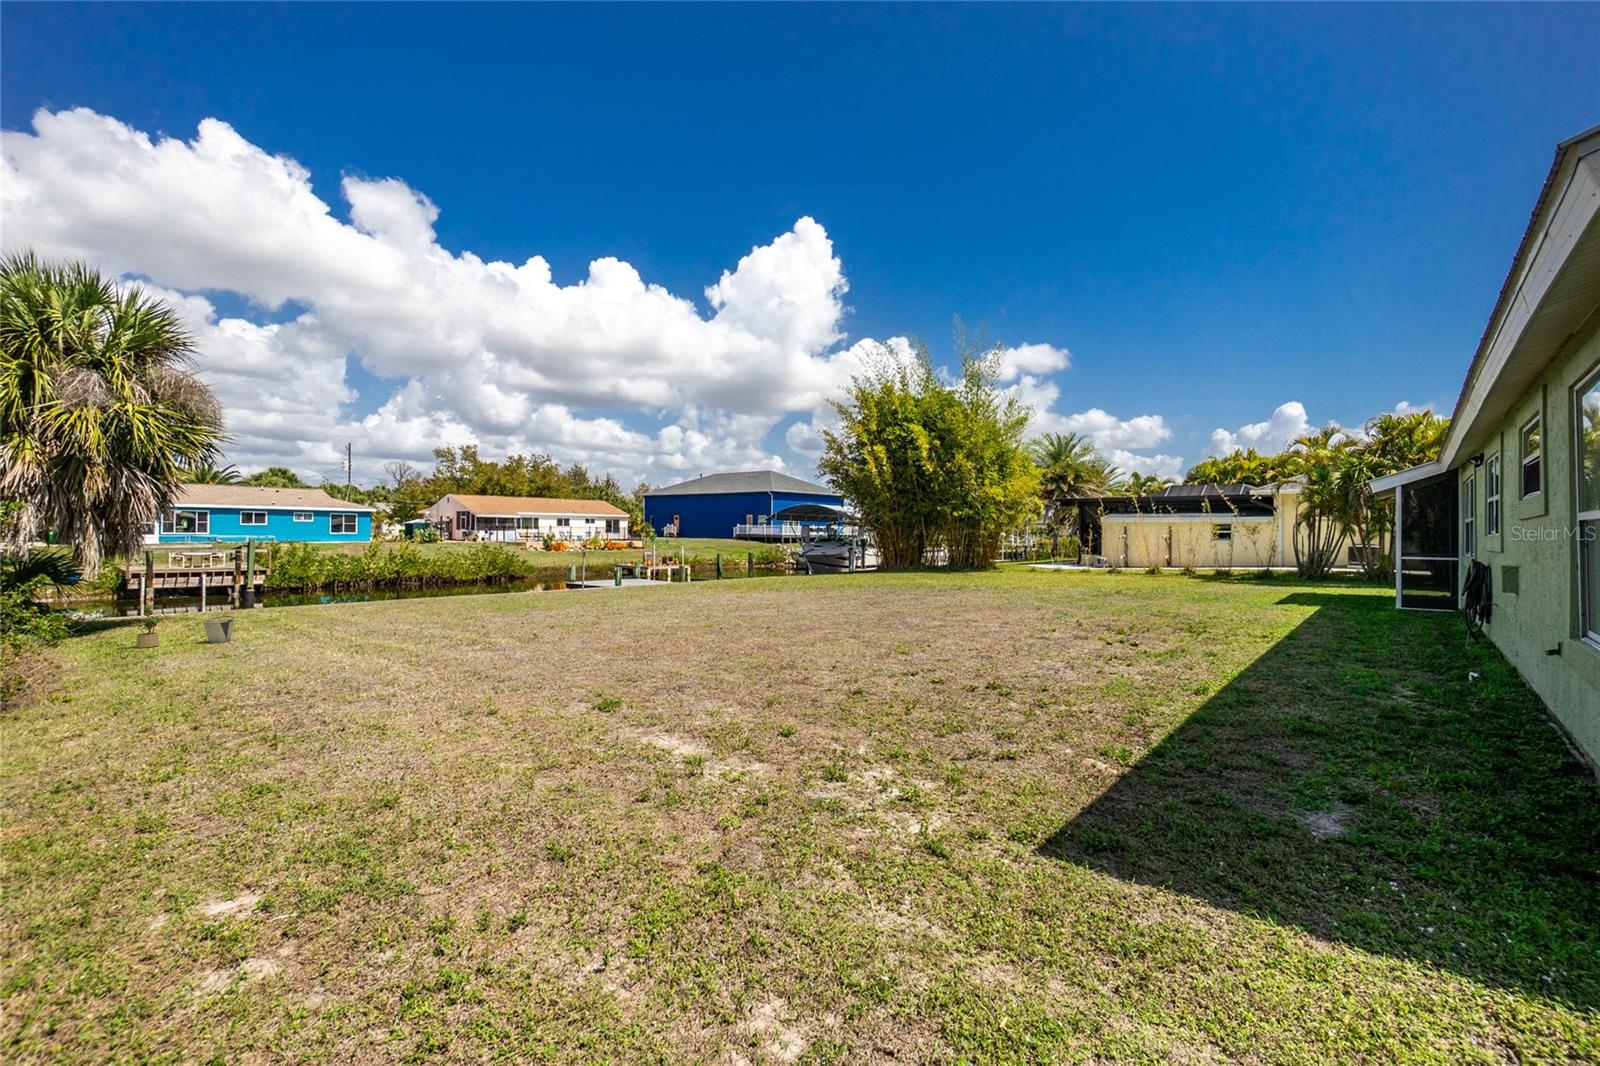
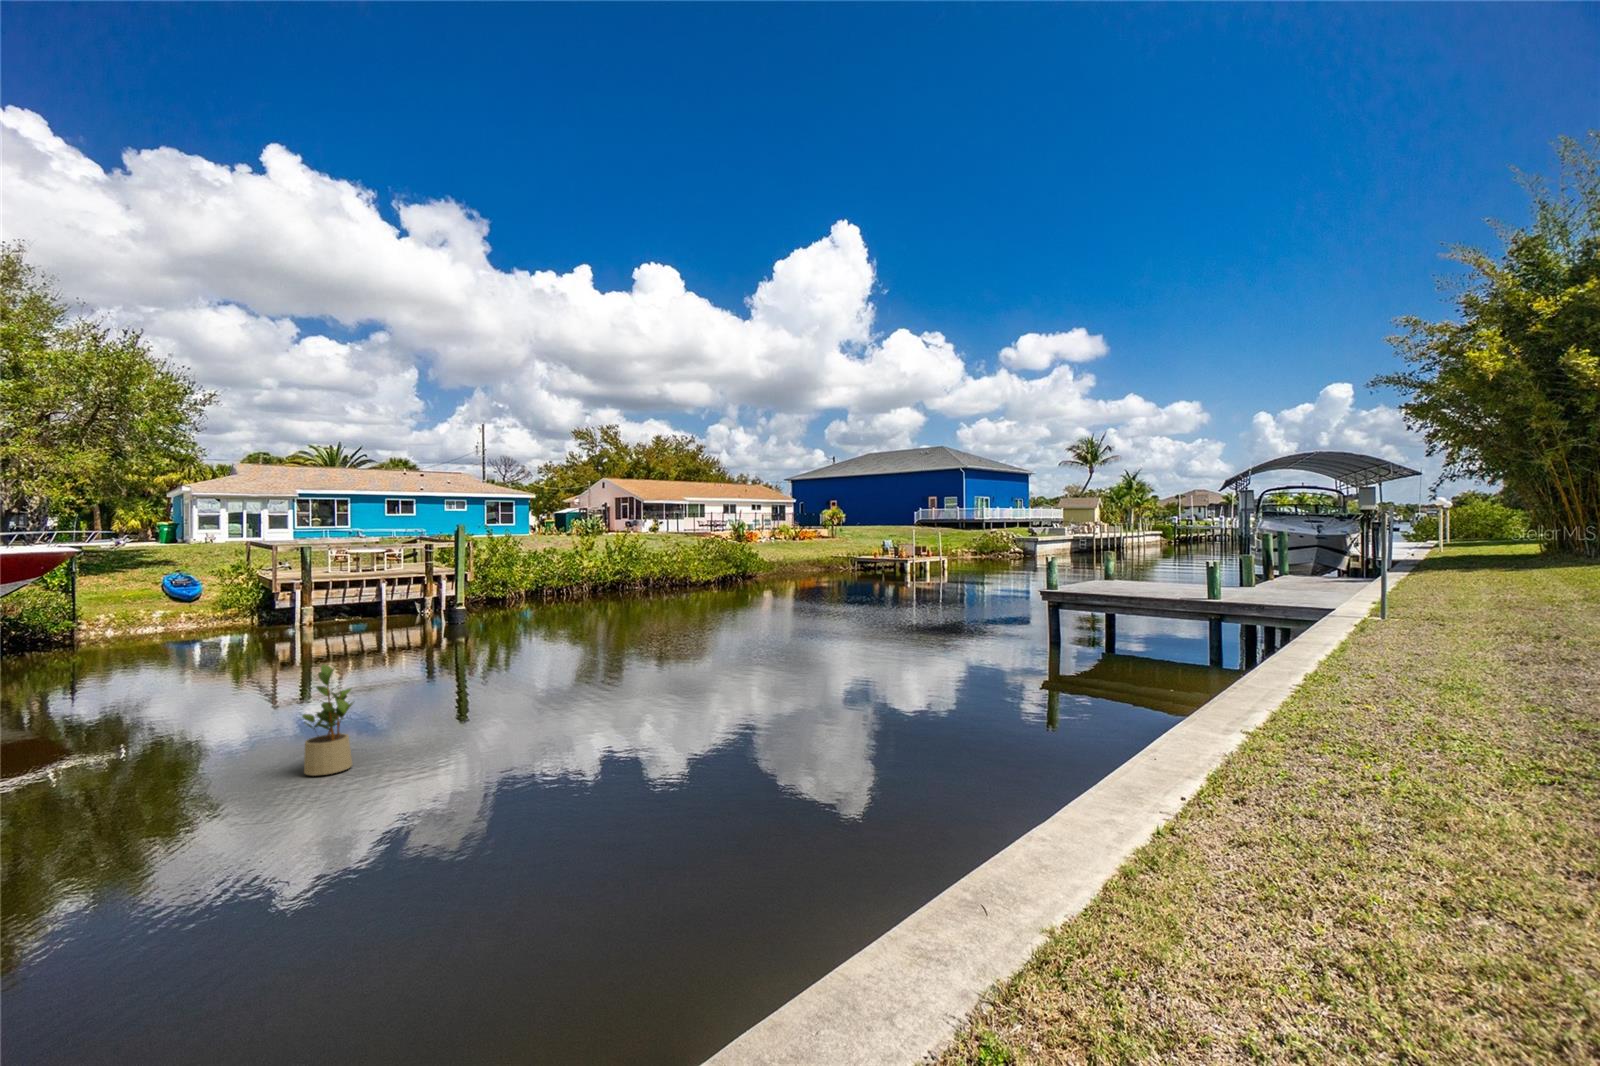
bucket: present [203,616,235,643] -> none [443,687,509,760]

